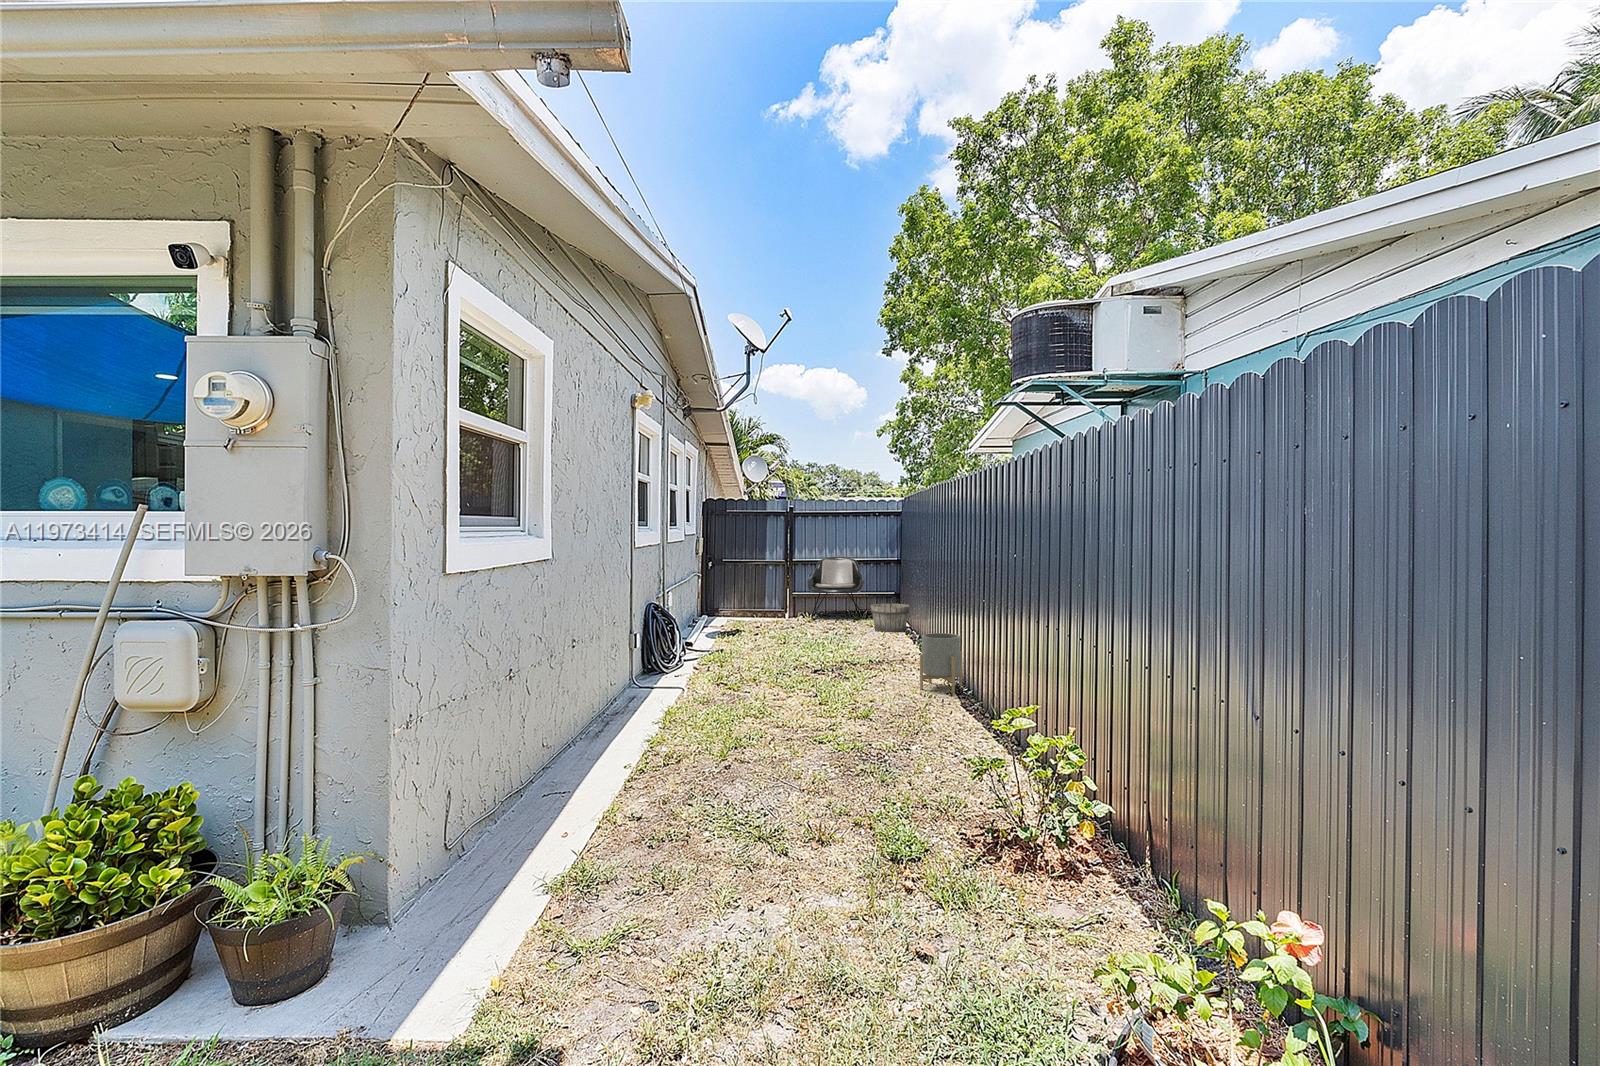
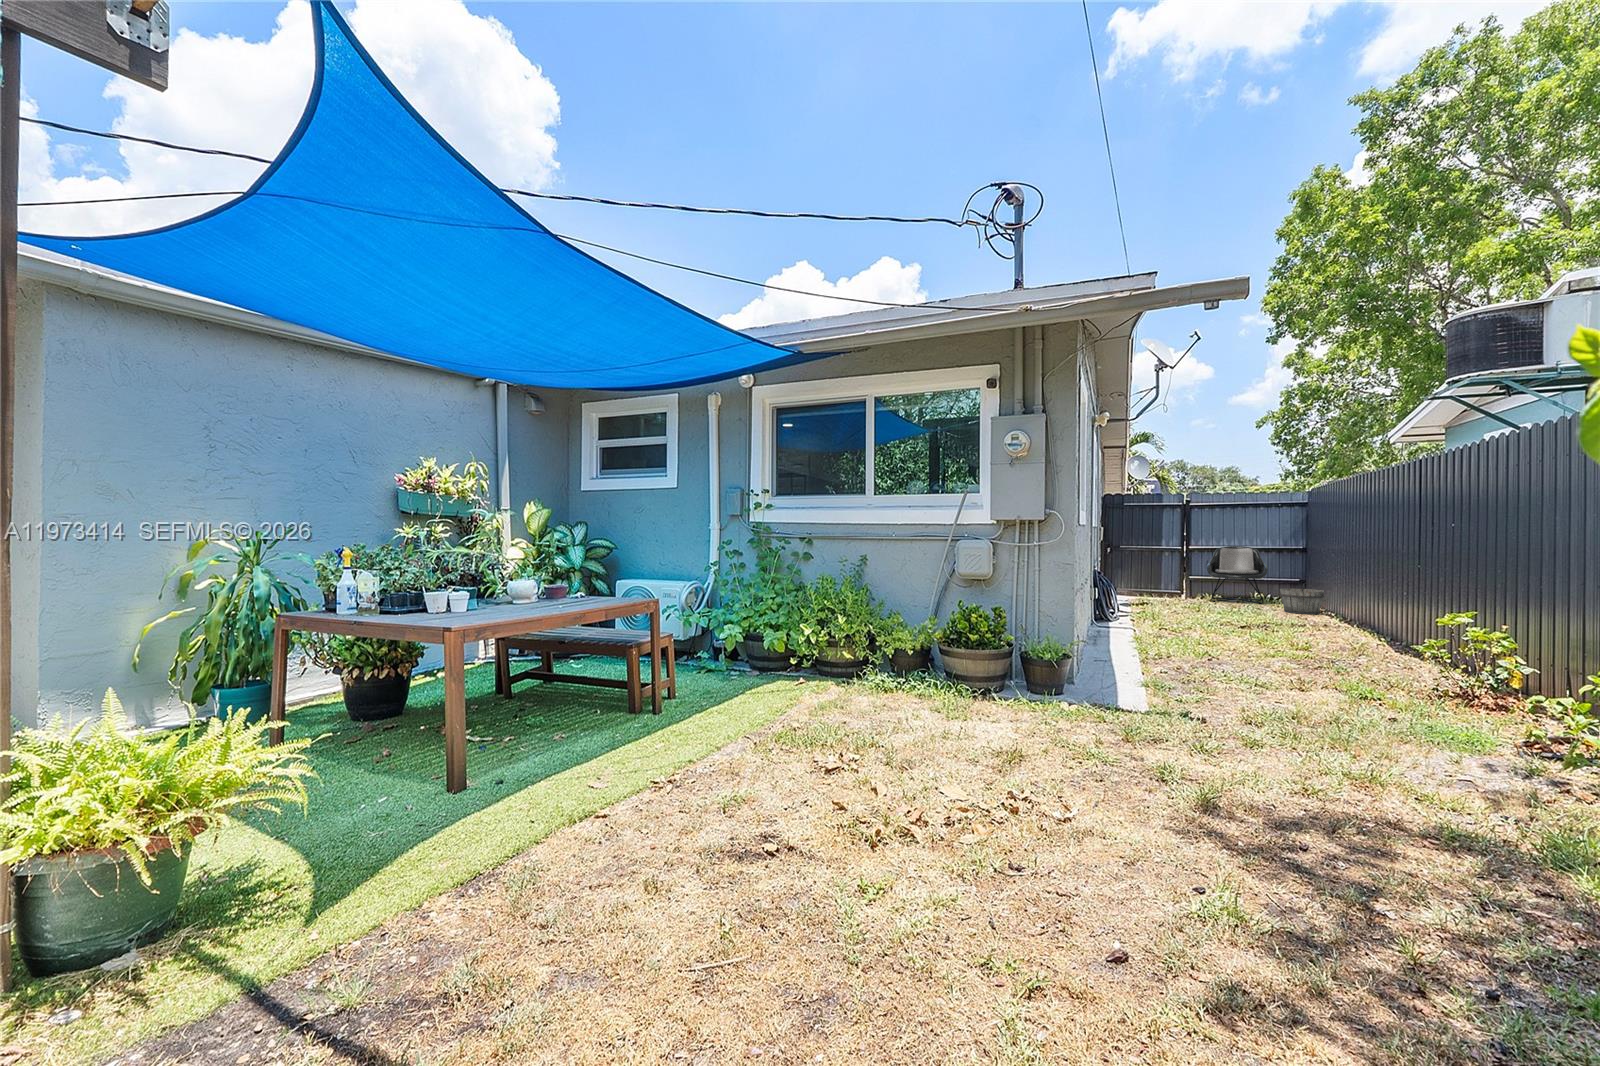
planter: present [920,633,962,692] -> none [1357,607,1403,657]

